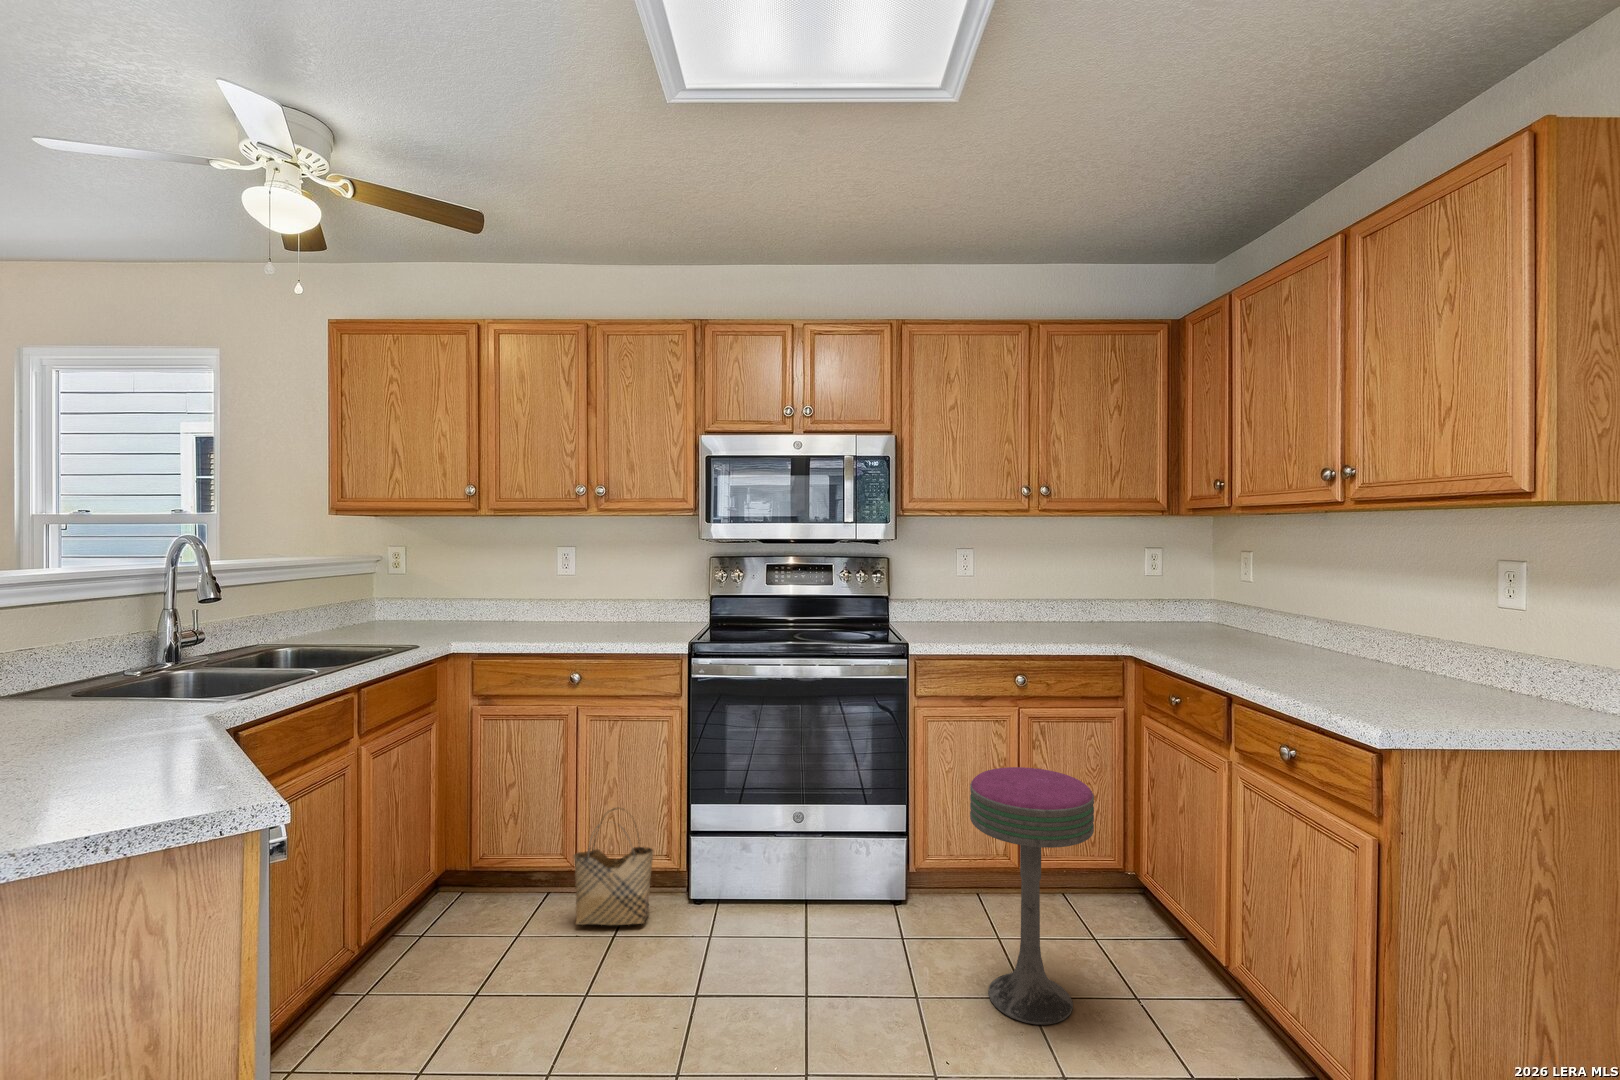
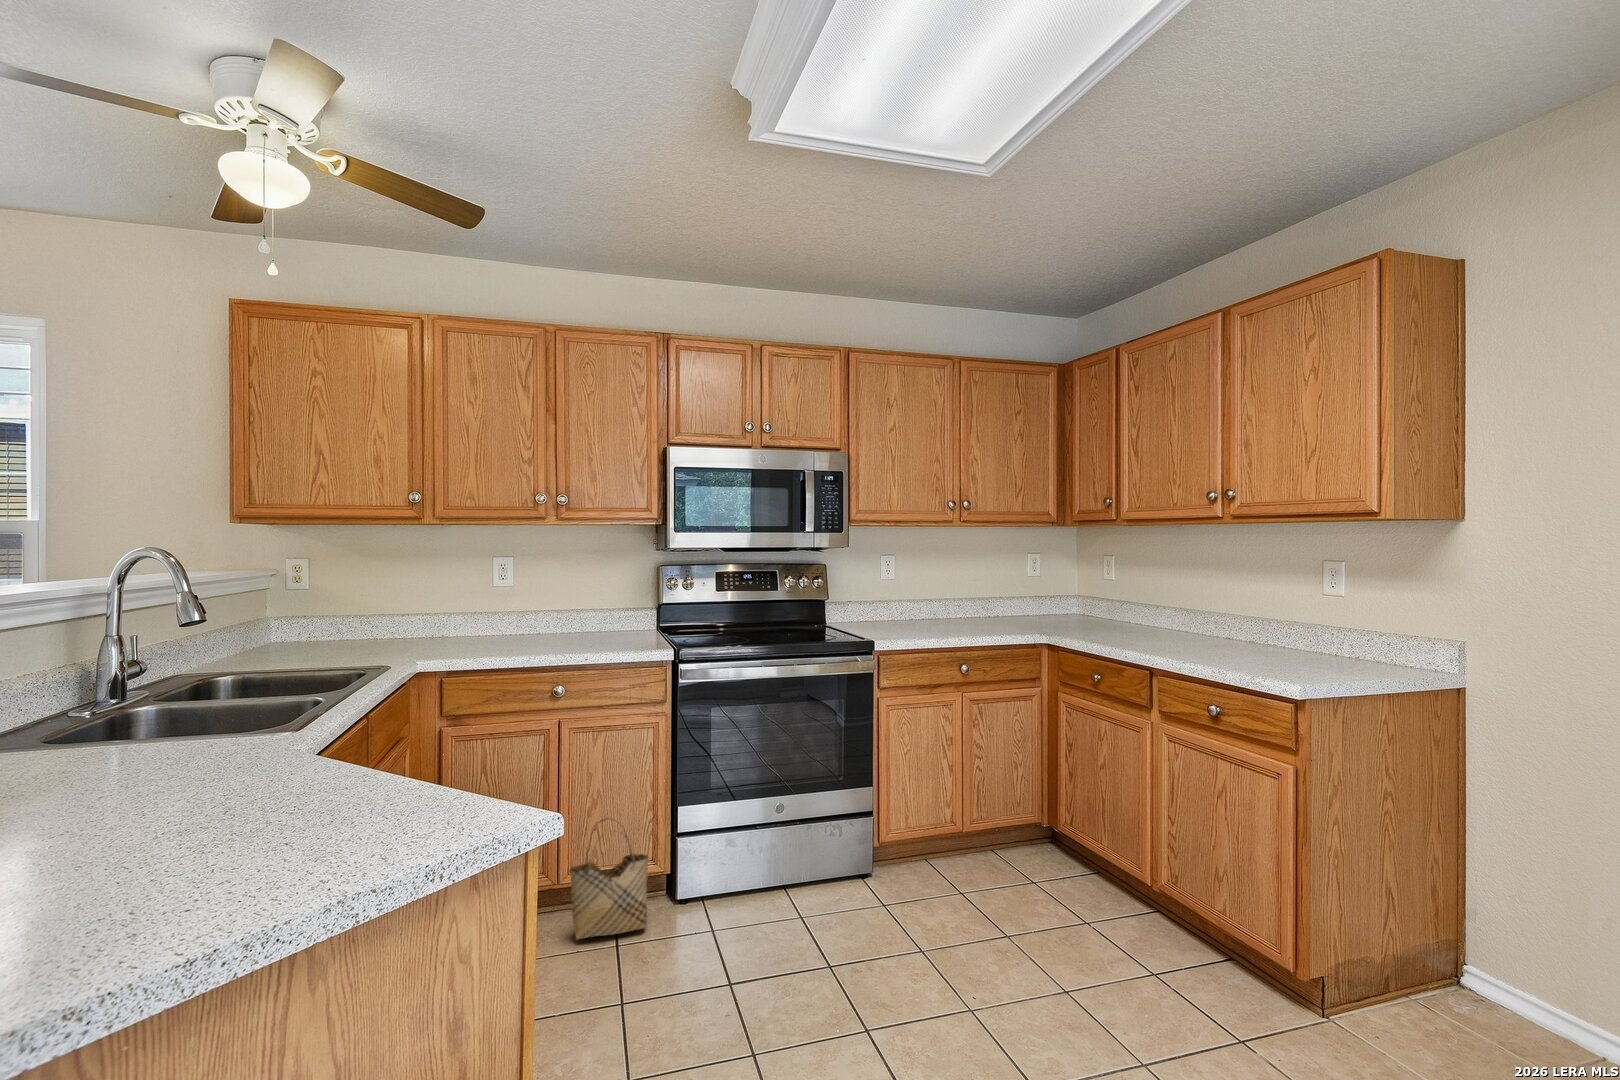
bar stool: present [970,767,1094,1025] -> none [961,741,1064,951]

